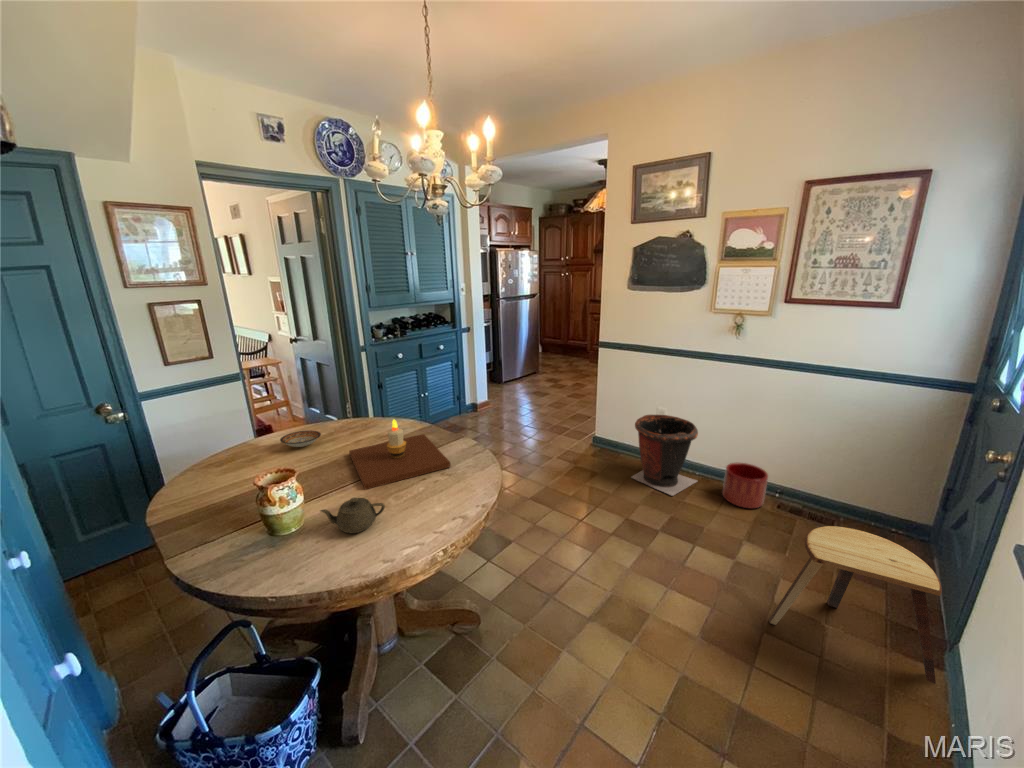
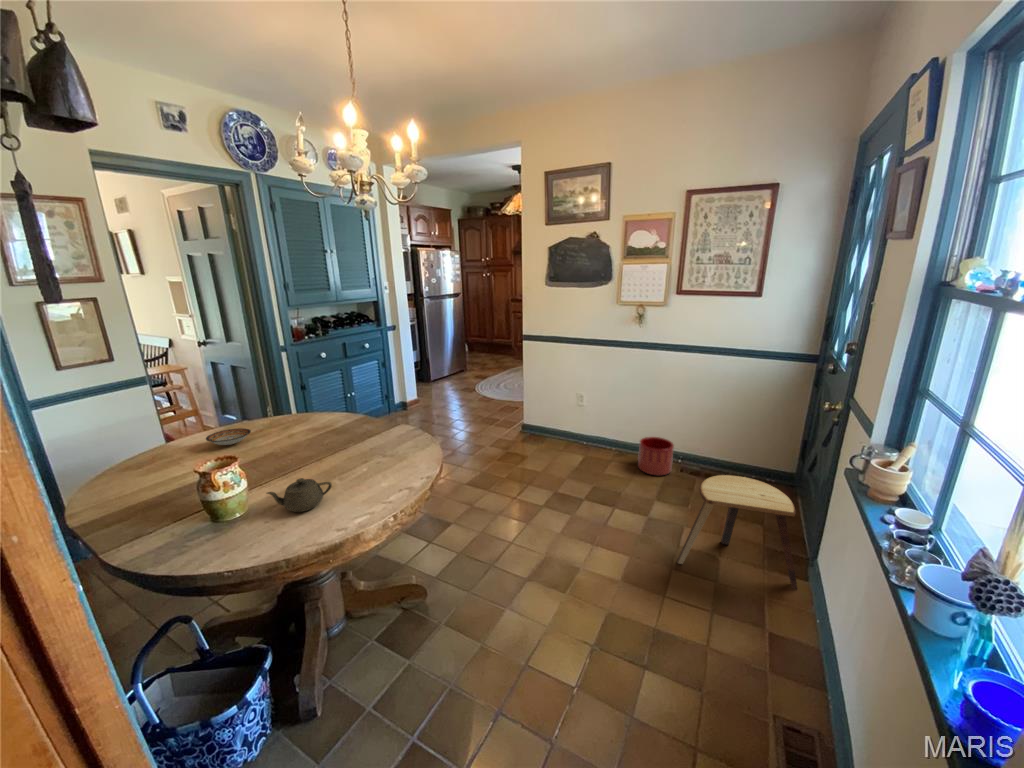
waste bin: present [632,415,698,496] -> none [559,400,618,471]
candle: present [349,420,450,490] -> none [284,408,391,476]

